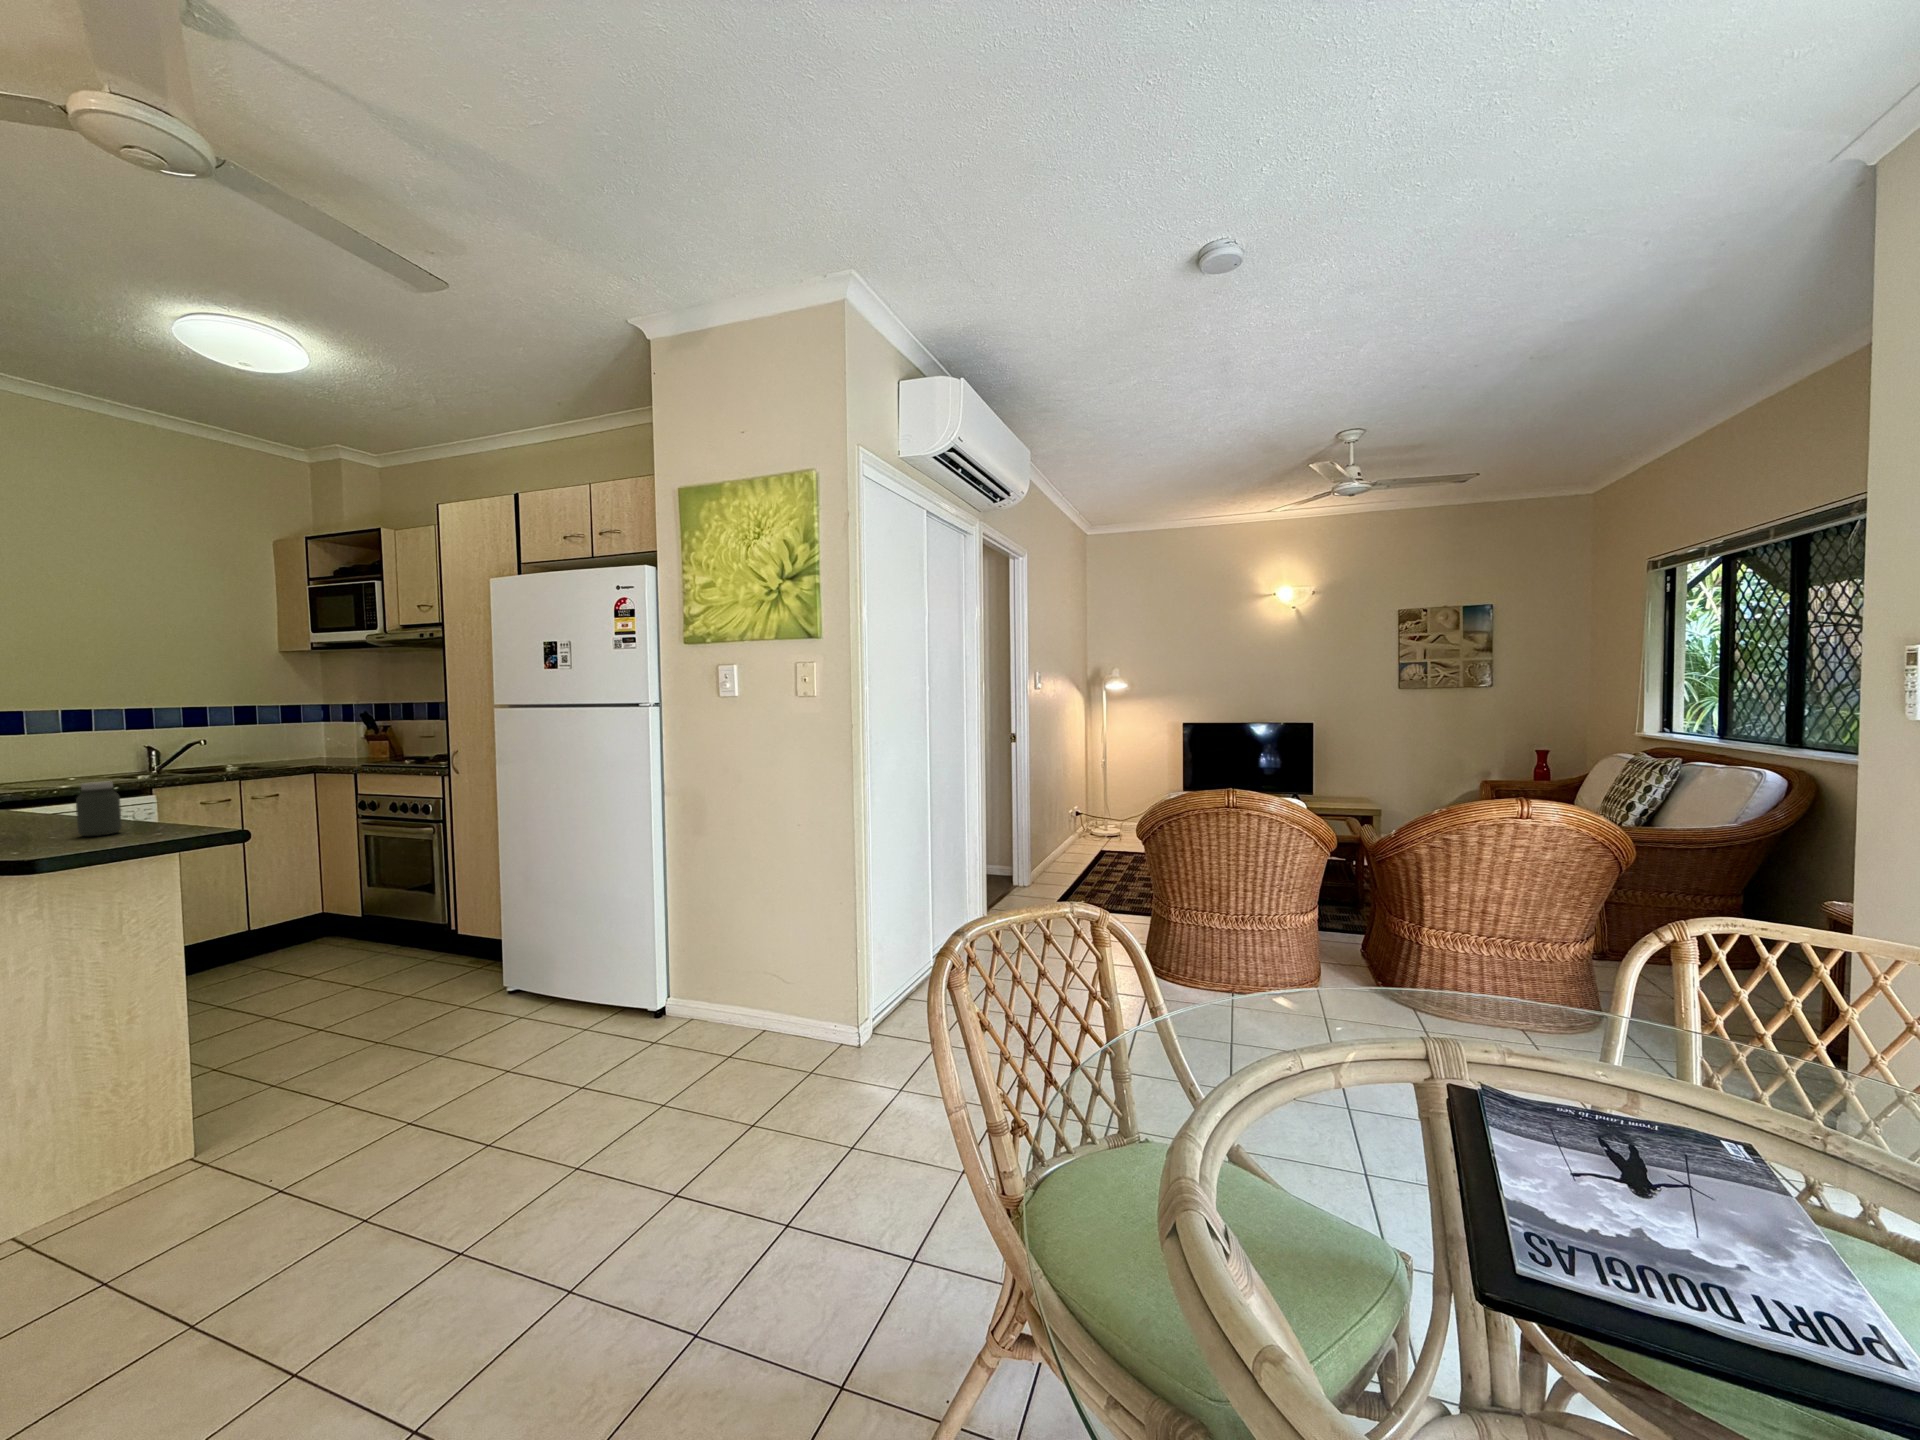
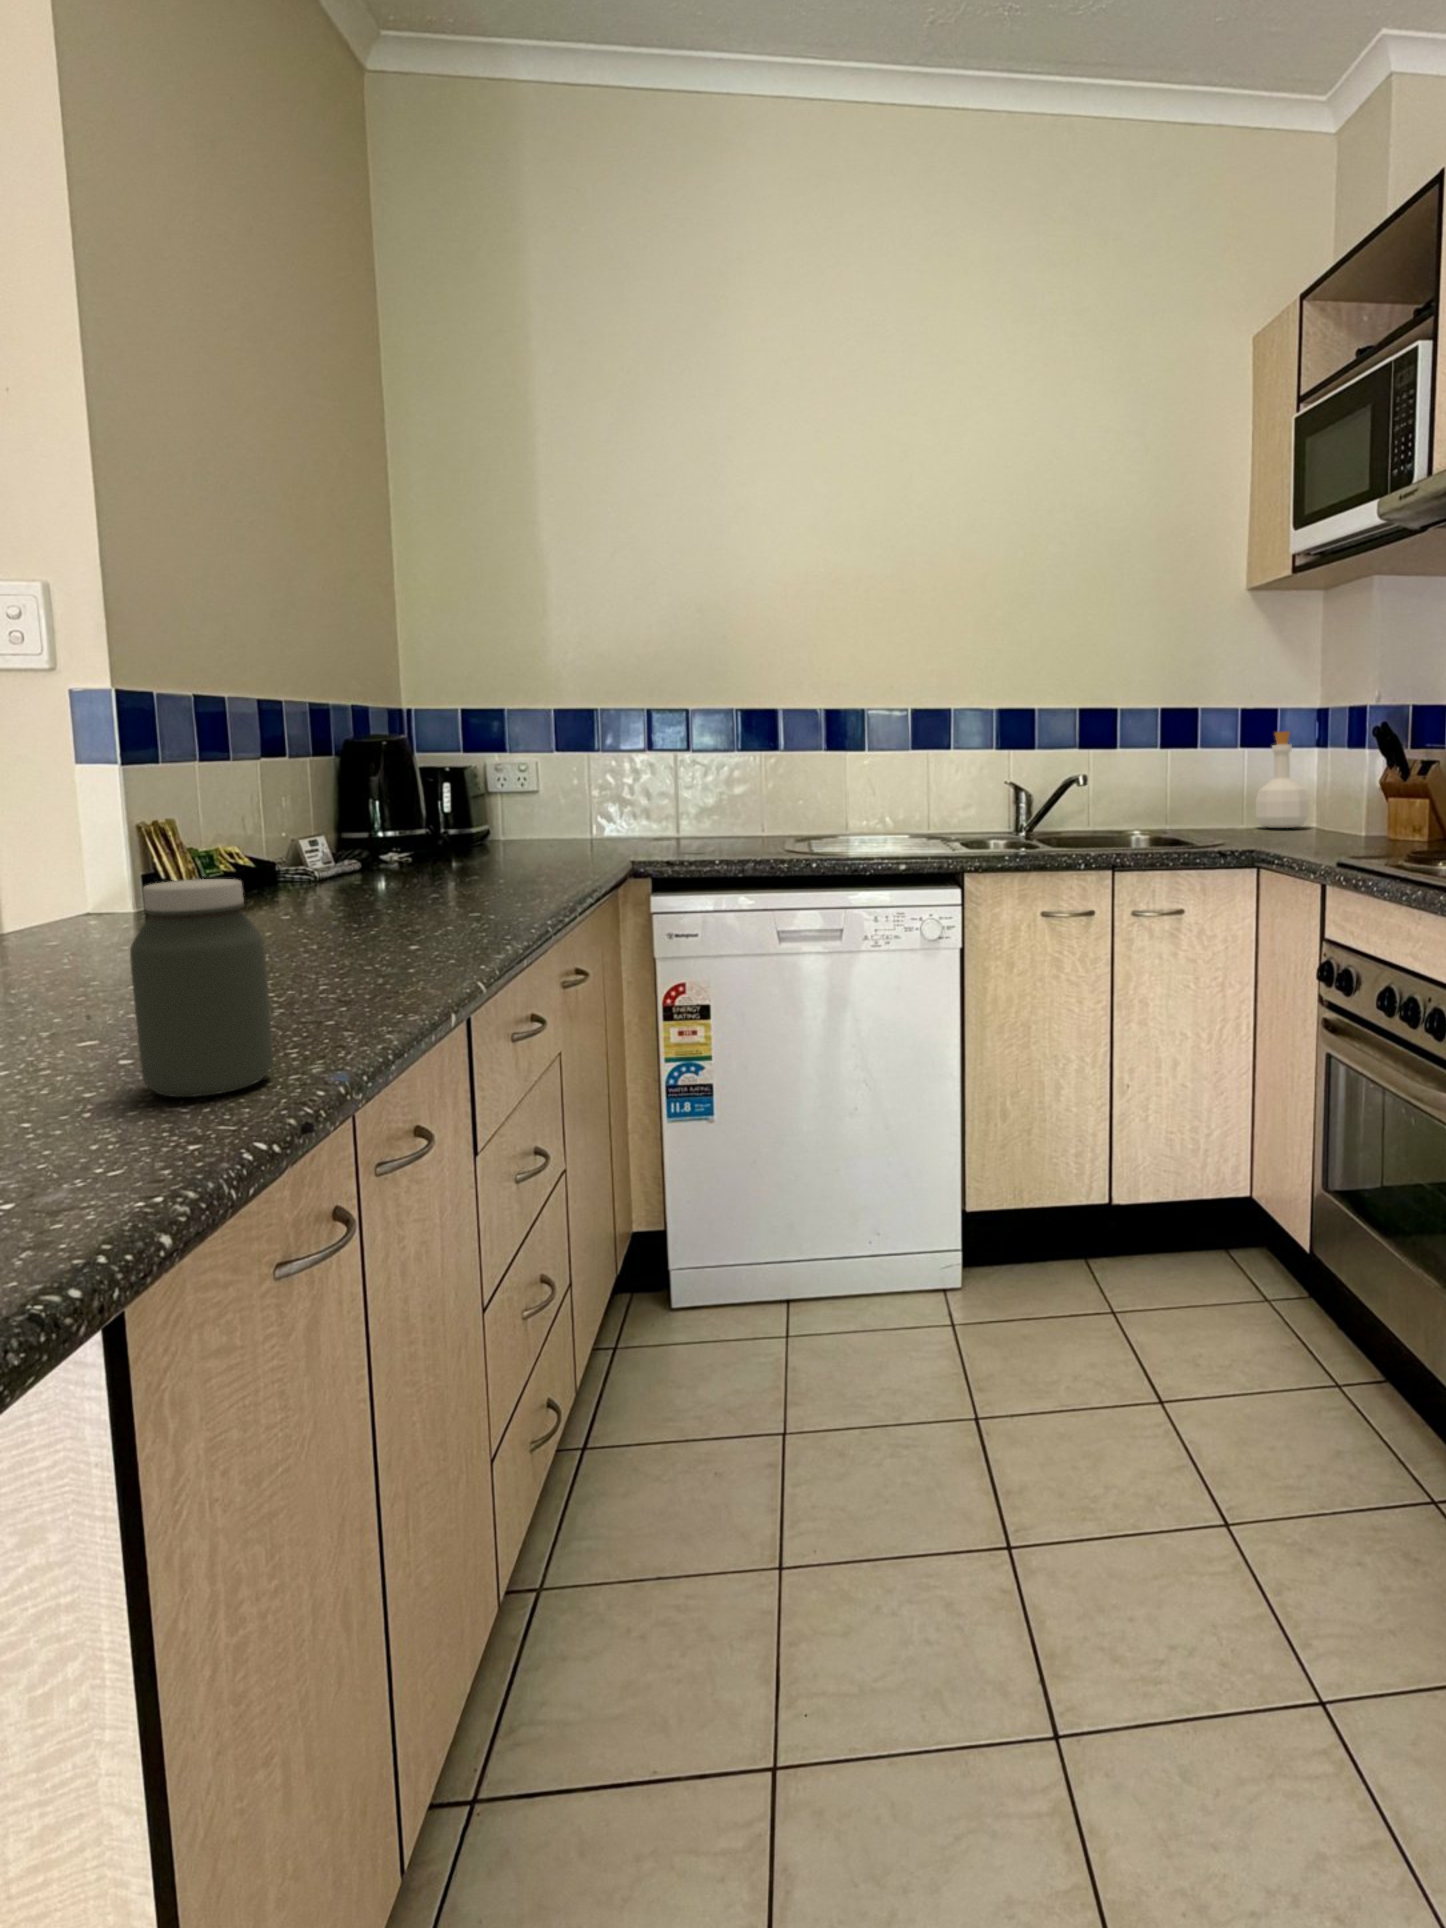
bottle: none [294,716,325,758] -> present [1256,731,1309,828]

